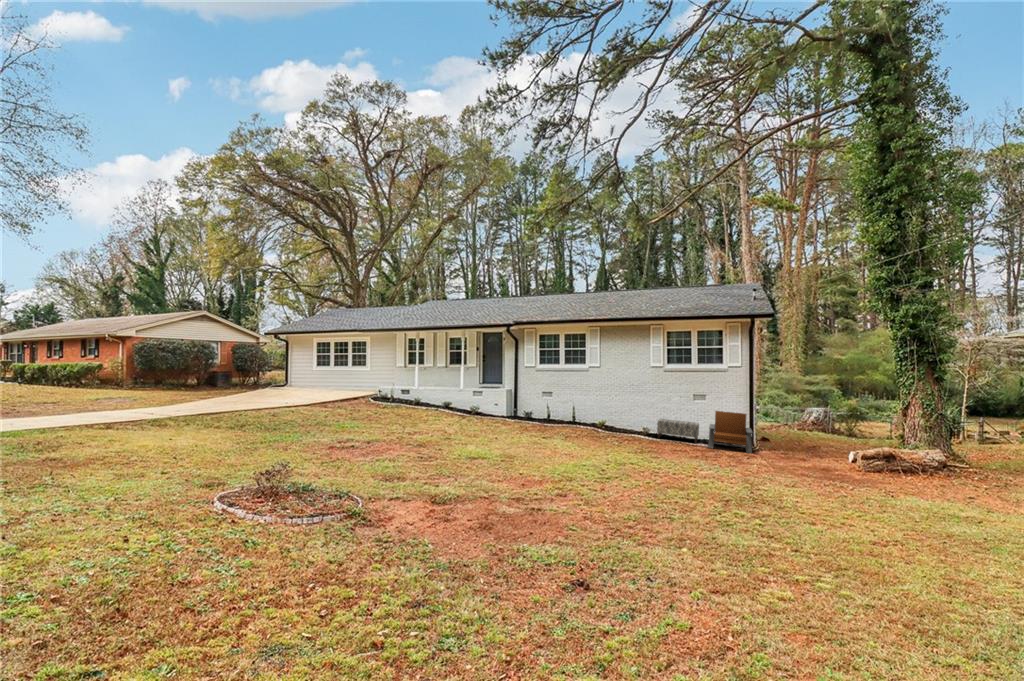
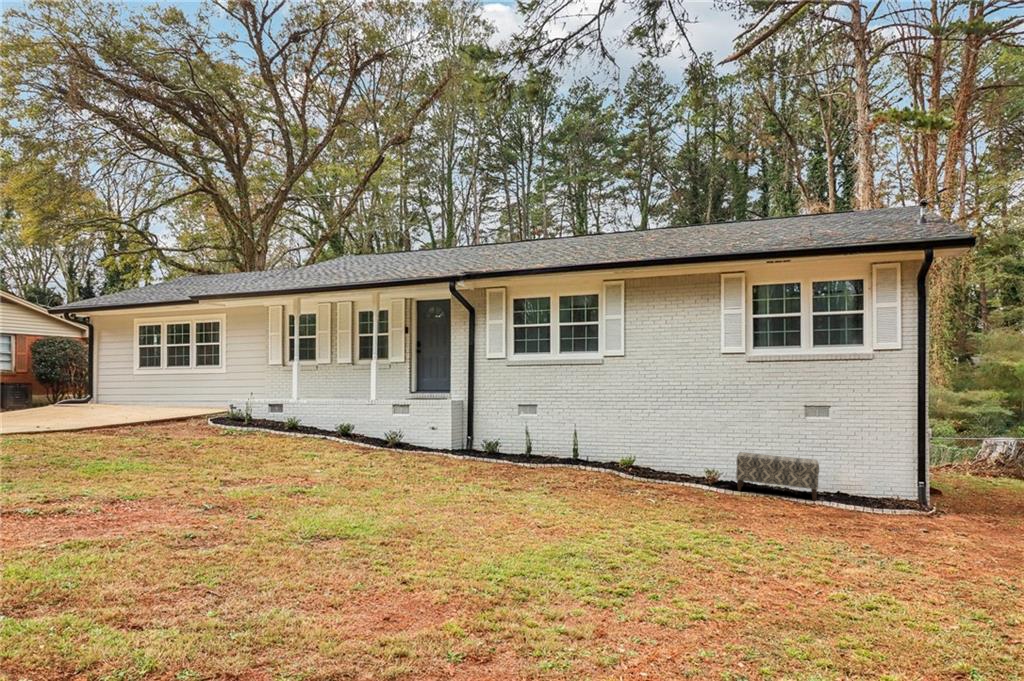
lounge chair: present [708,411,753,453] -> none [839,436,940,522]

